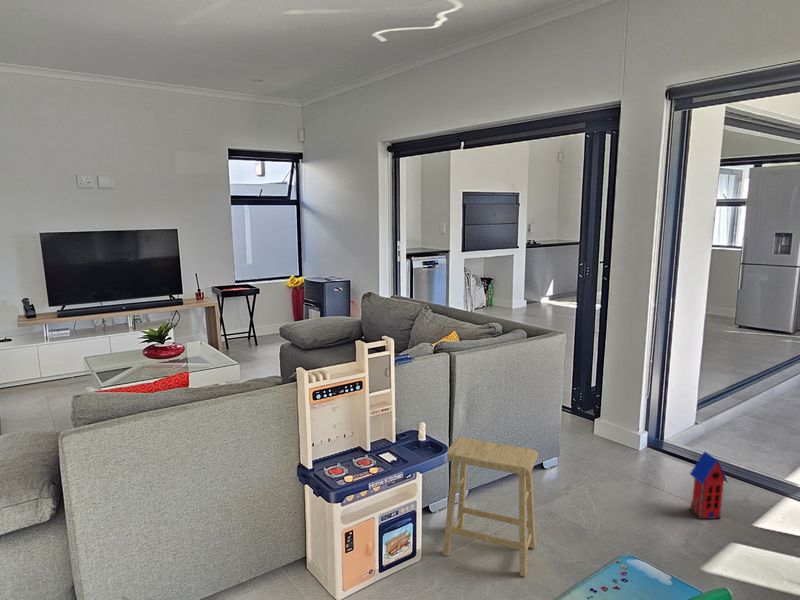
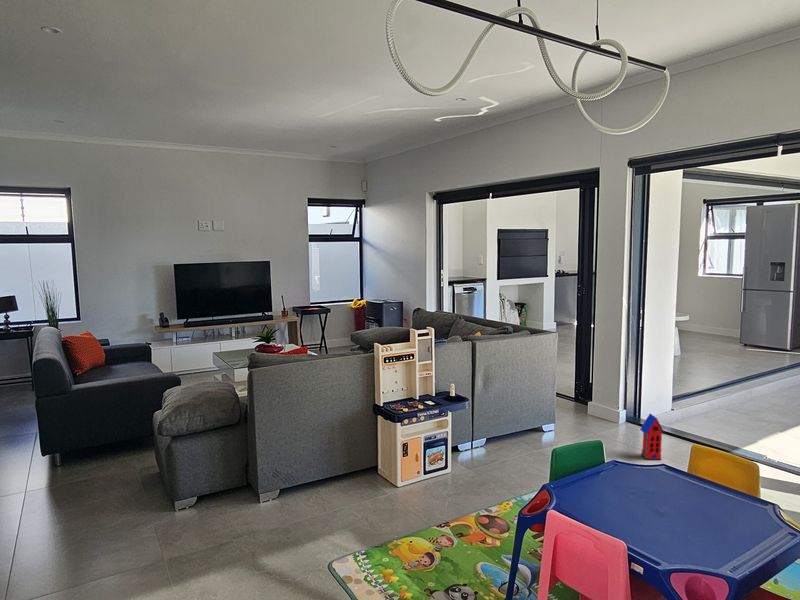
footstool: present [443,437,538,577] -> none [465,396,527,481]

